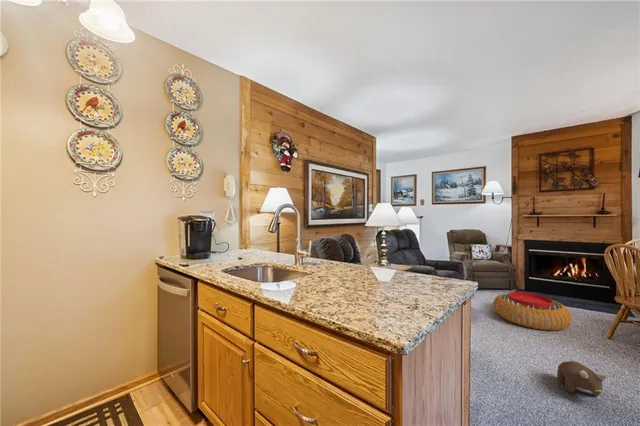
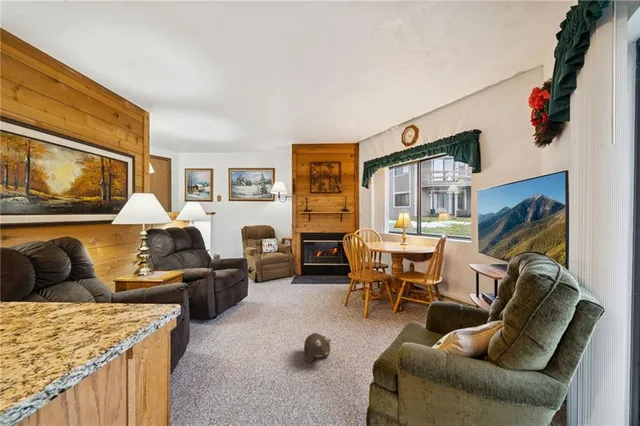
pouf: present [493,292,572,331] -> none [271,278,324,309]

